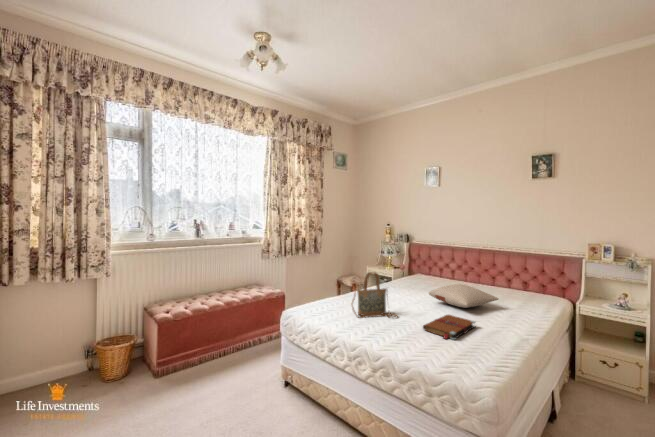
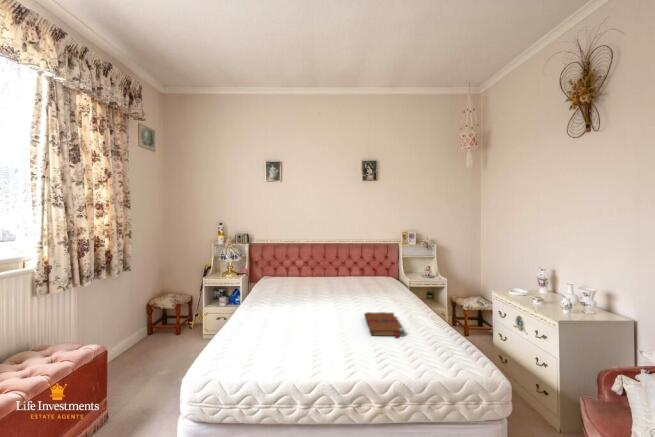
handbag: present [352,272,397,318] -> none [286,284,330,346]
pillow: present [429,284,499,308] -> none [325,280,376,302]

